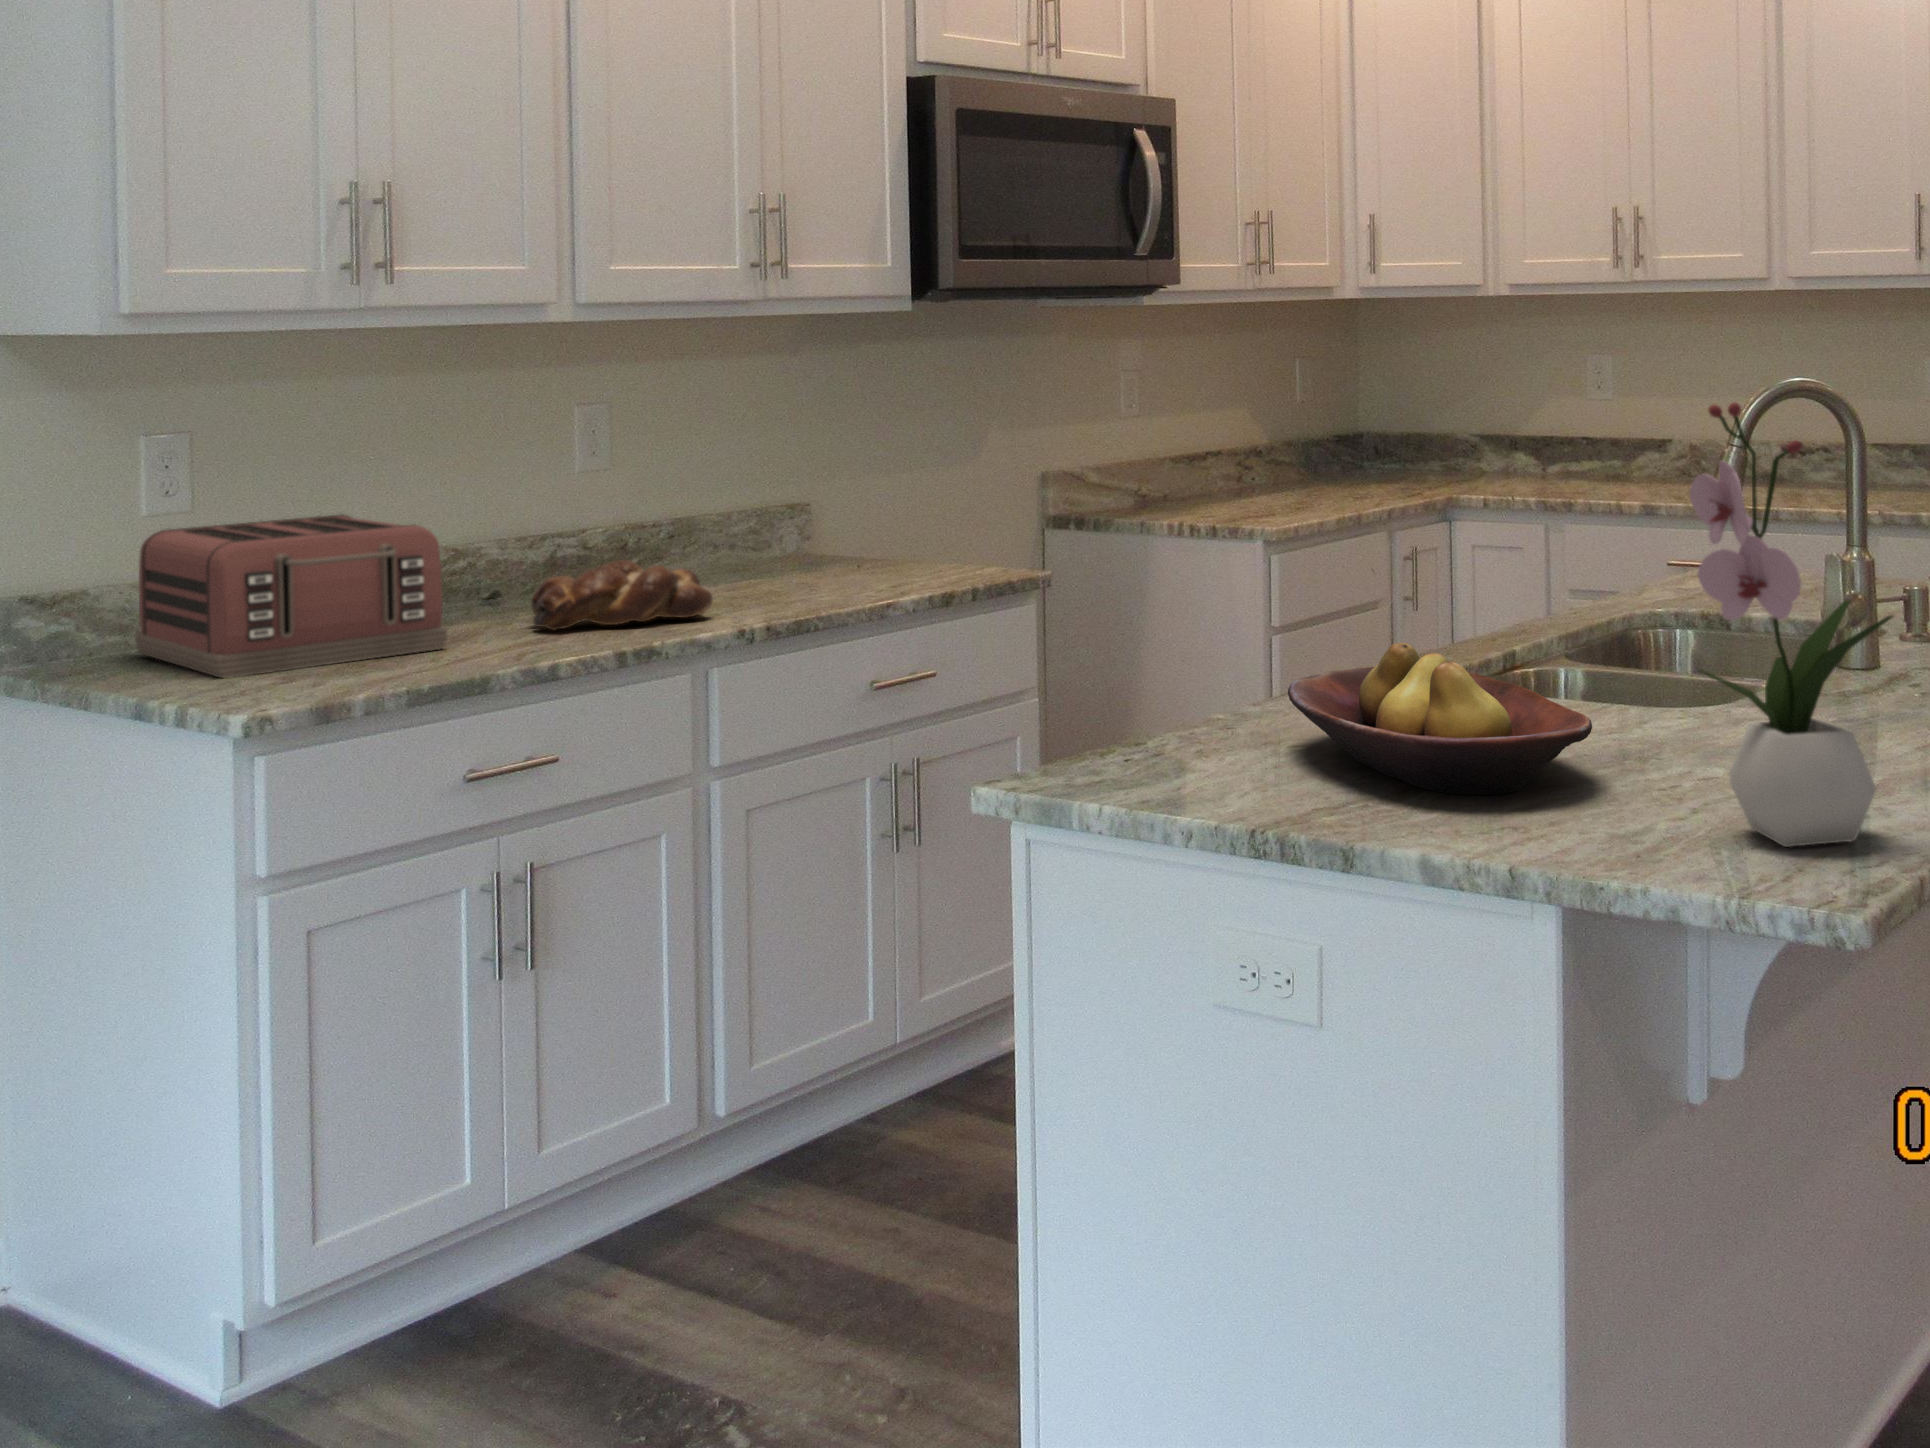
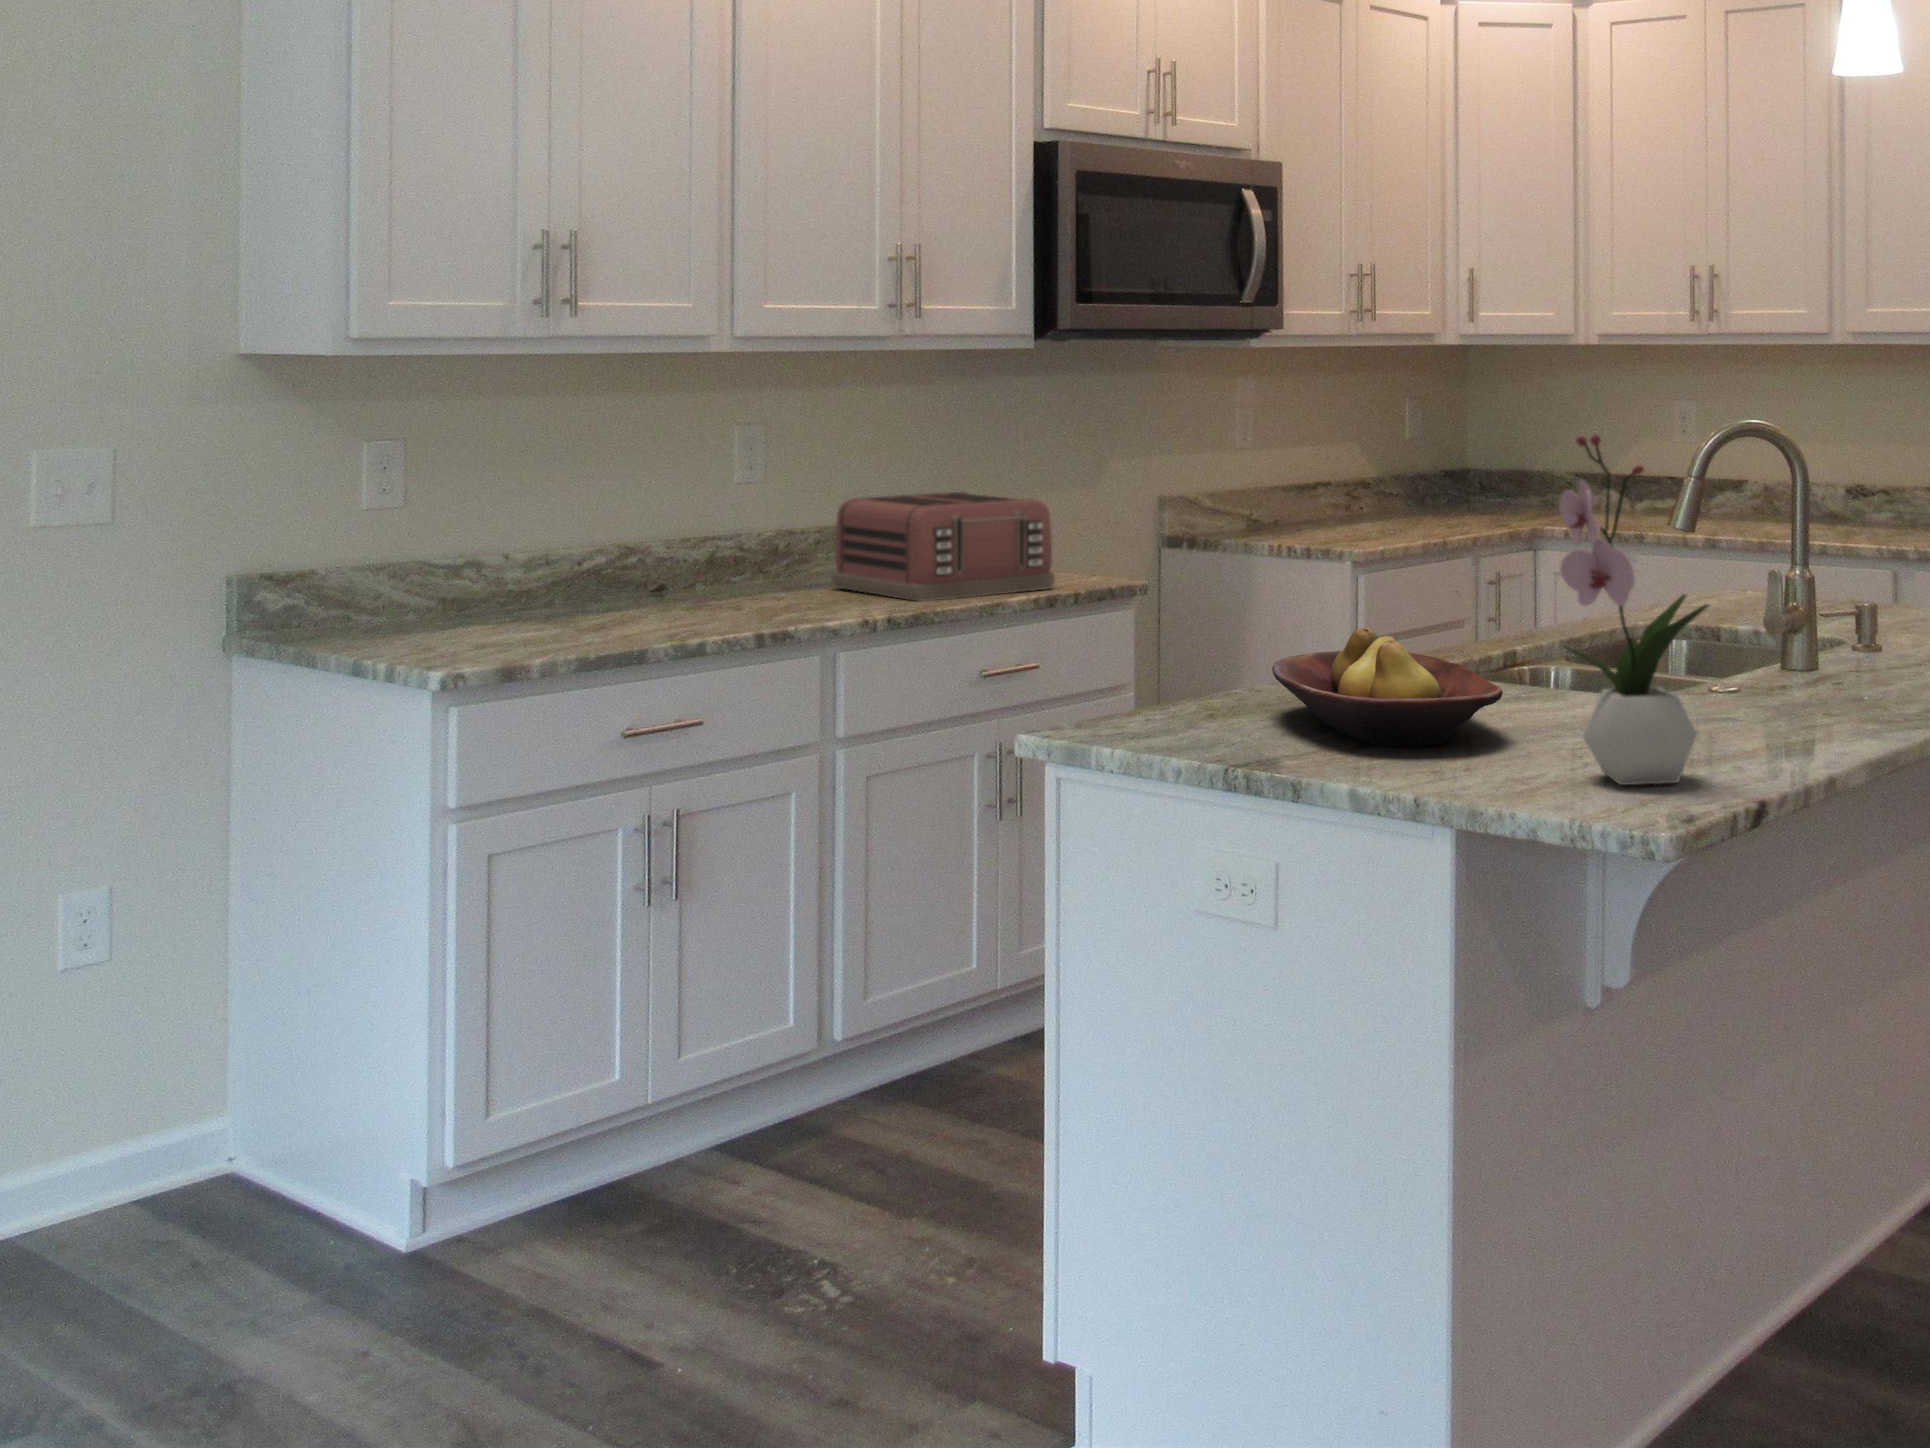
toaster: present [135,514,448,678] -> present [832,492,1055,601]
bread loaf: present [531,560,713,630] -> none [688,558,843,617]

